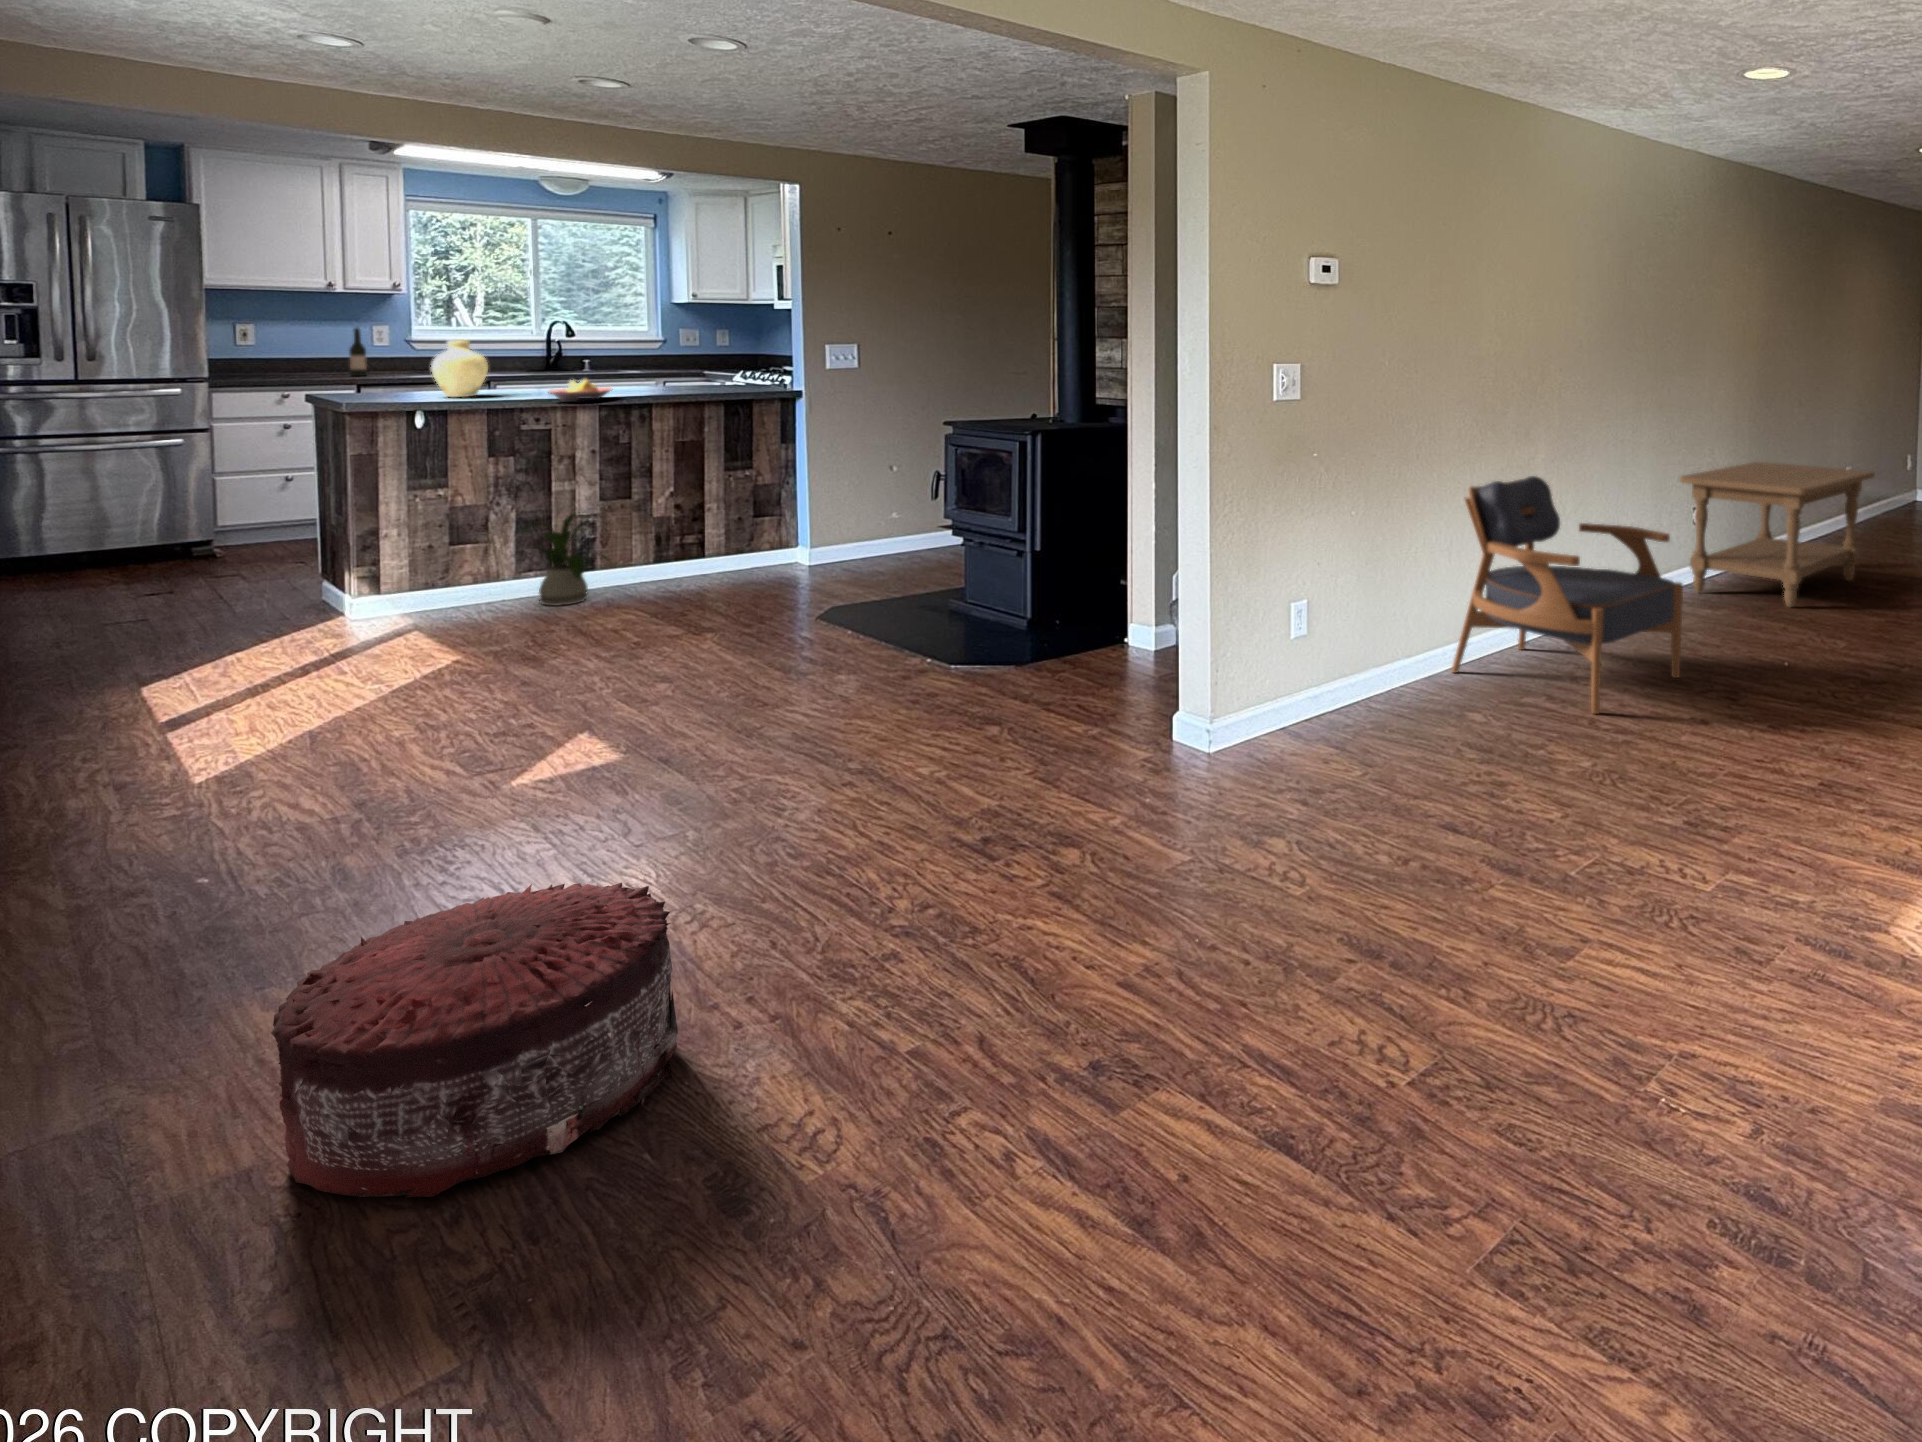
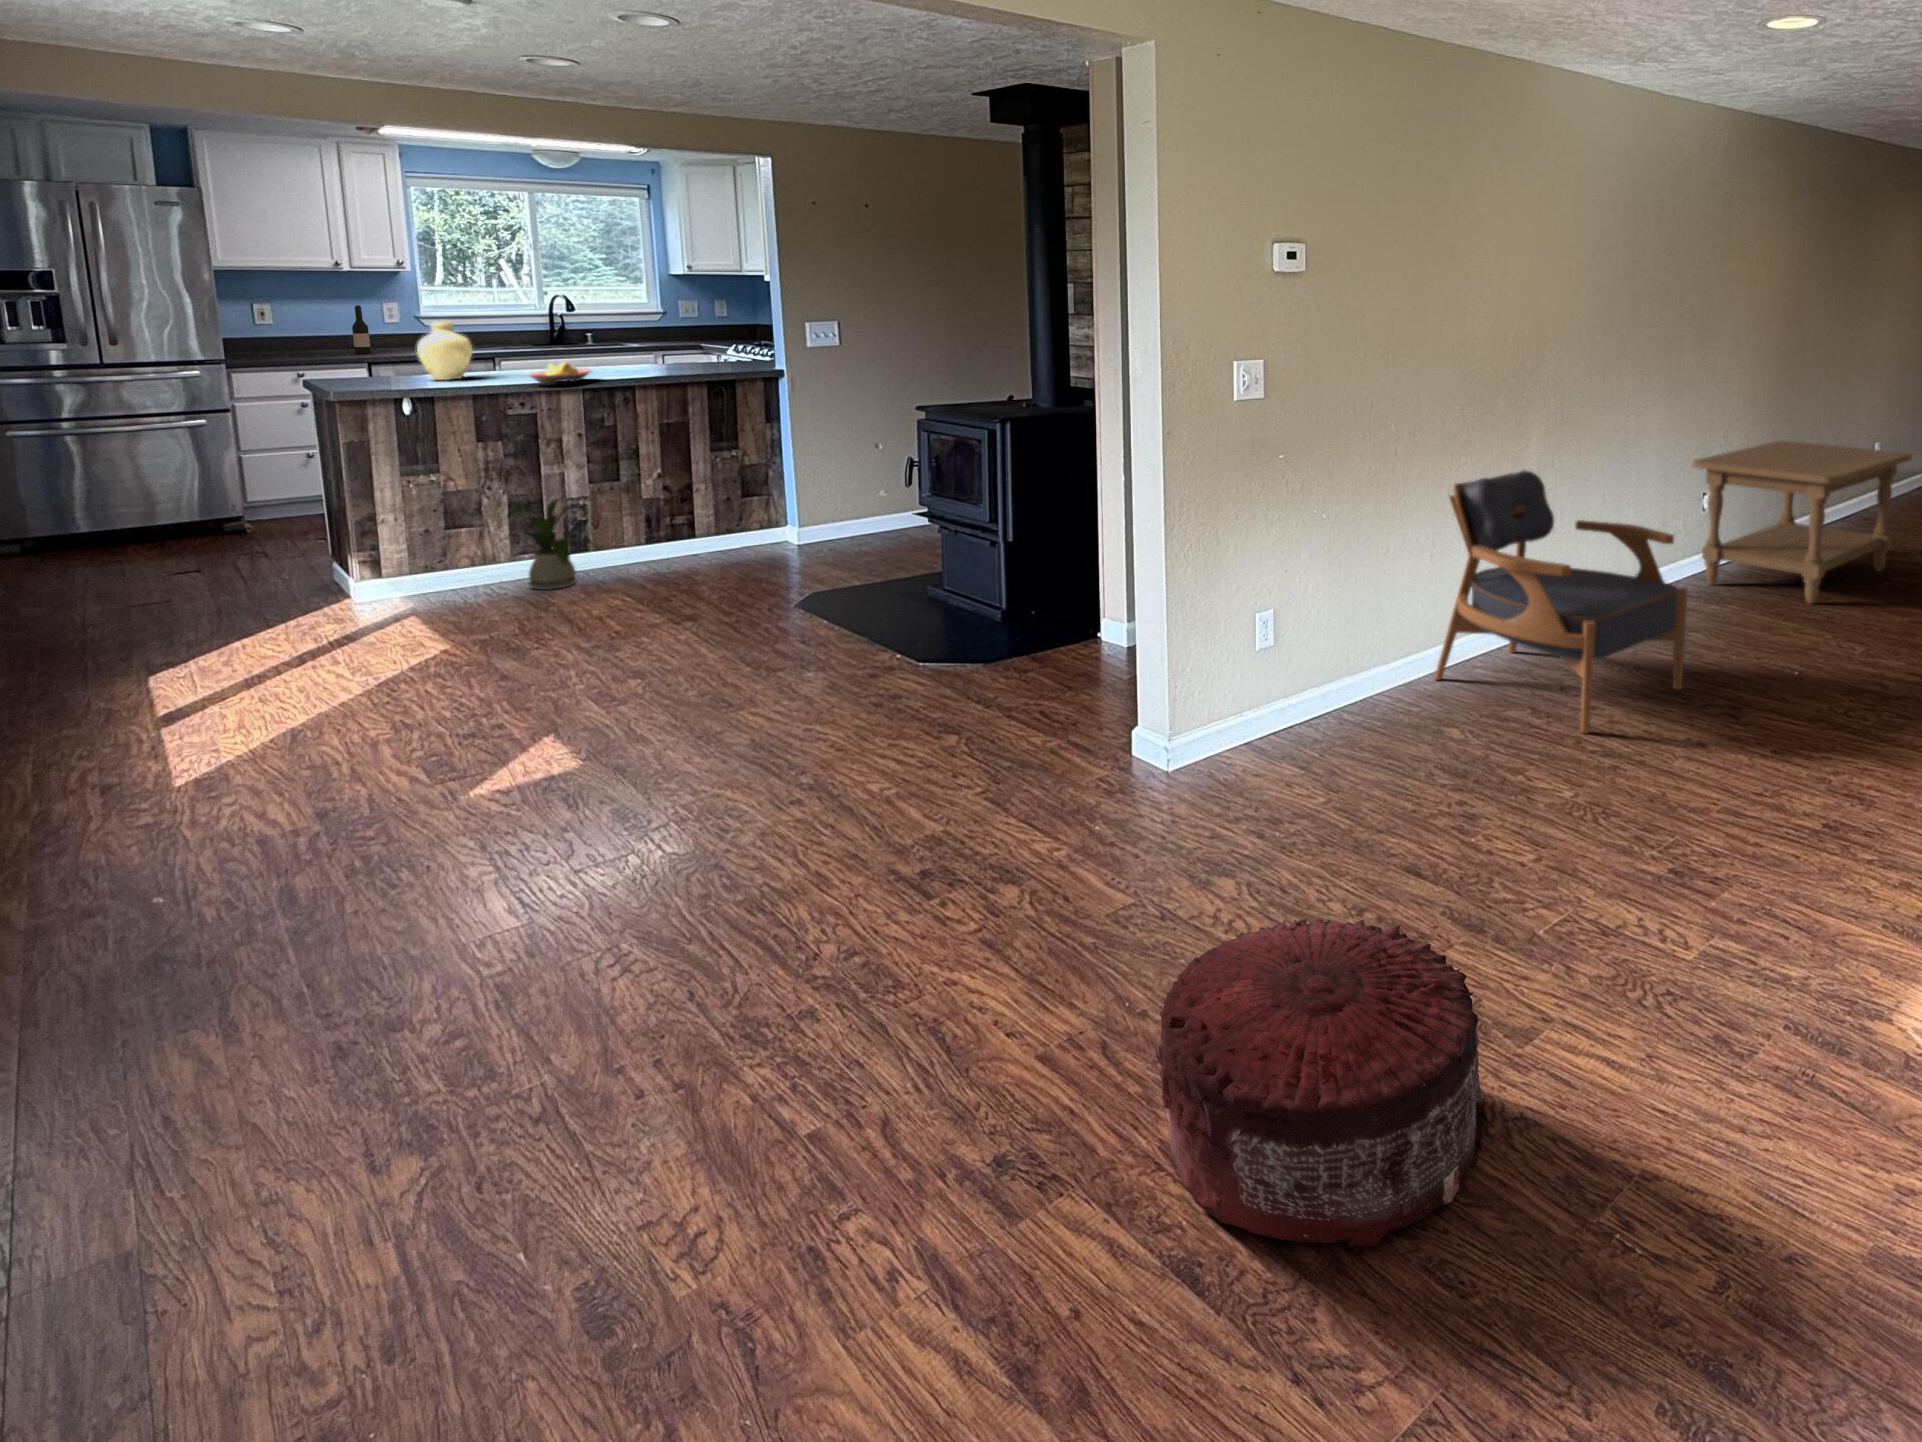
pouf: present [271,883,678,1197] -> present [1155,919,1489,1247]

